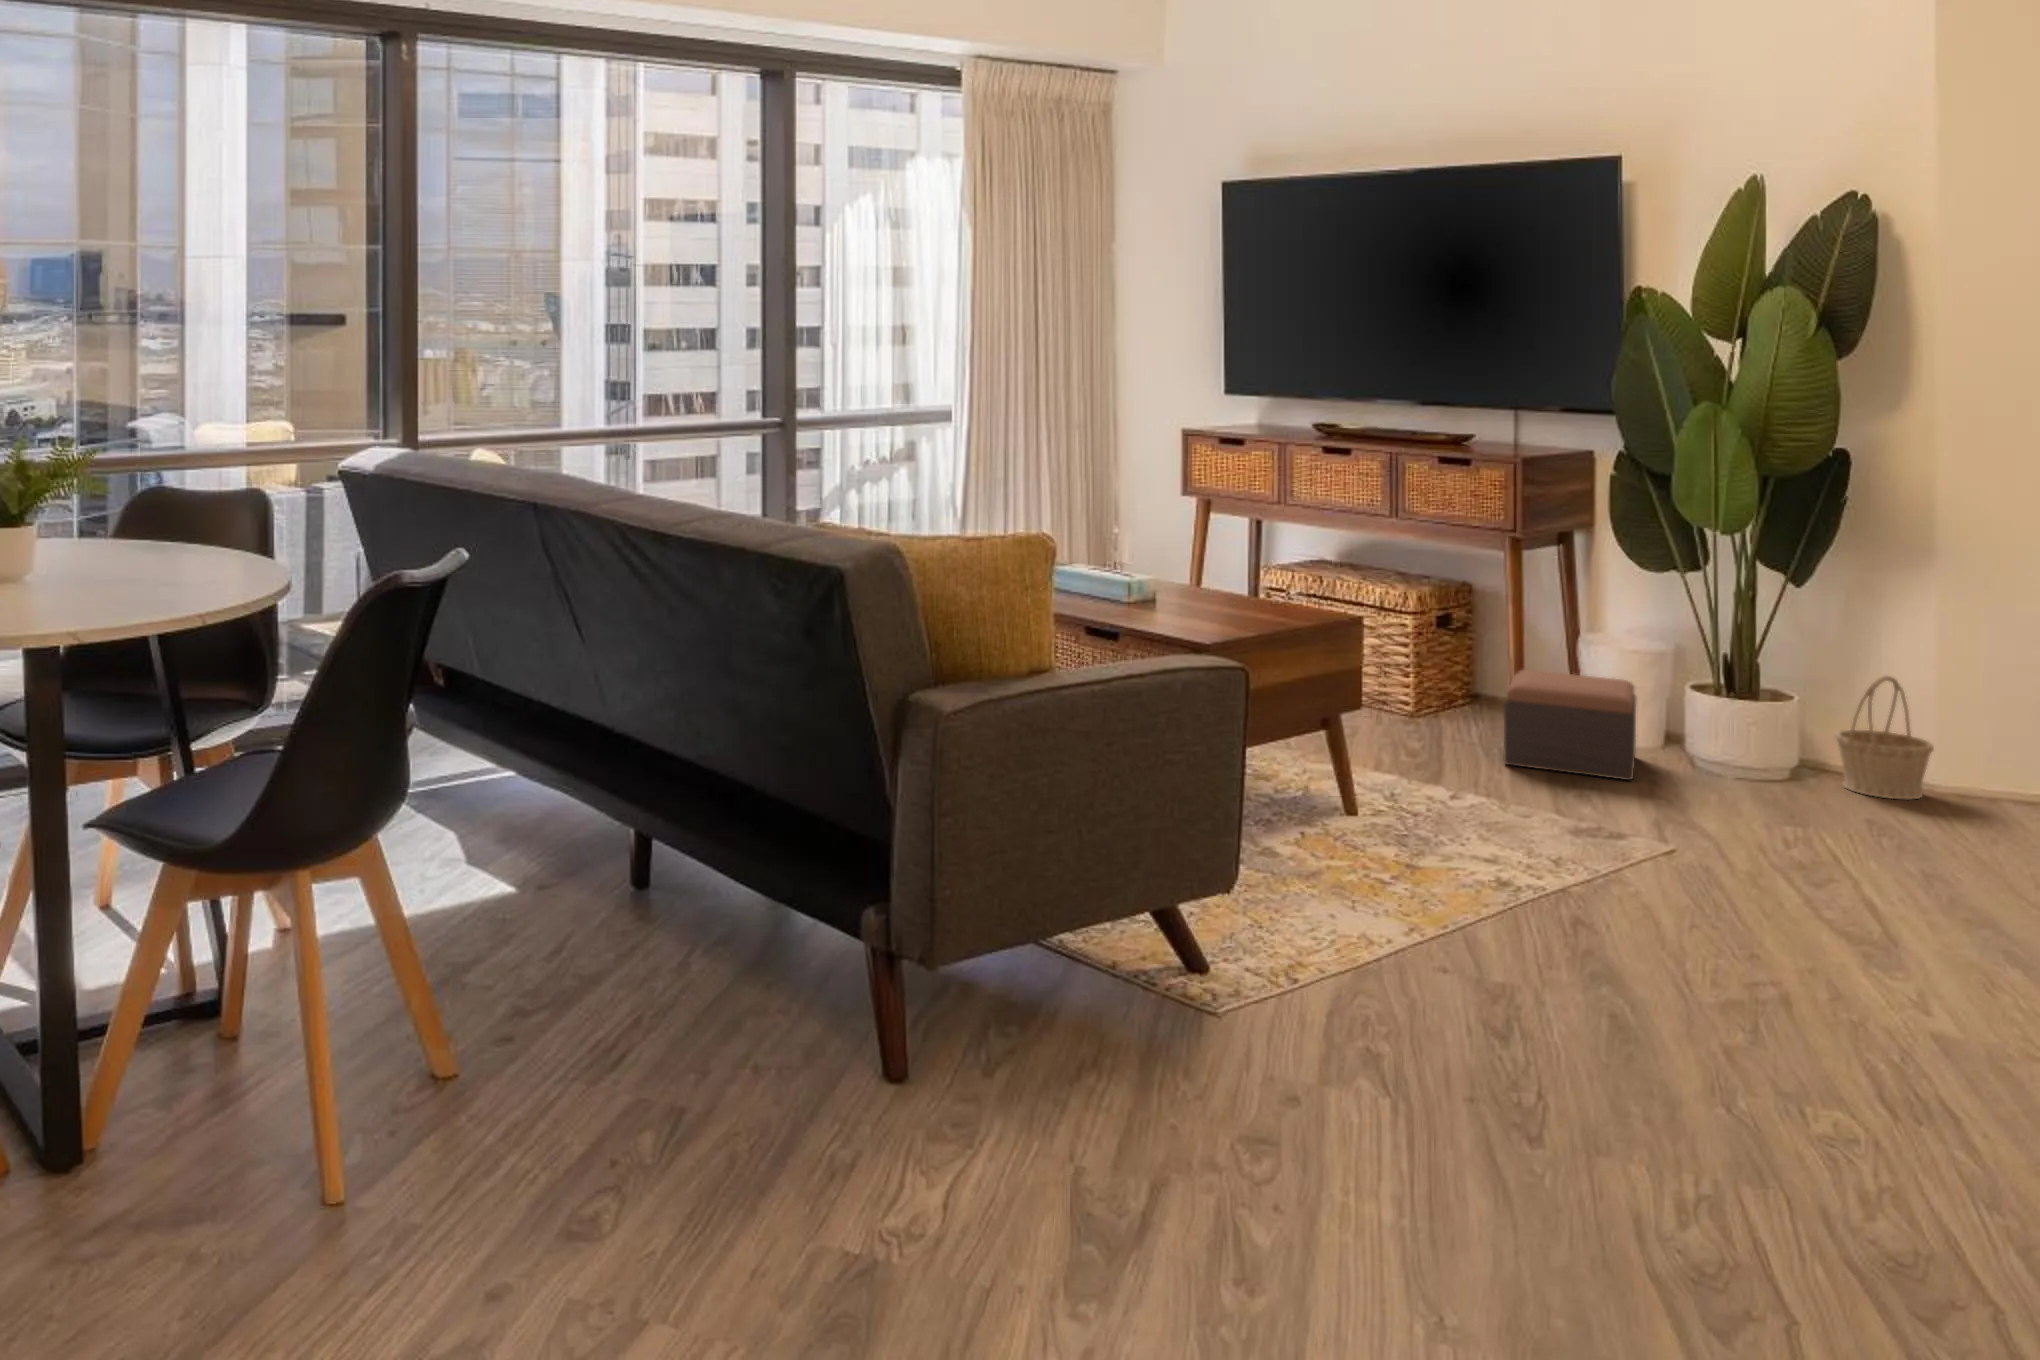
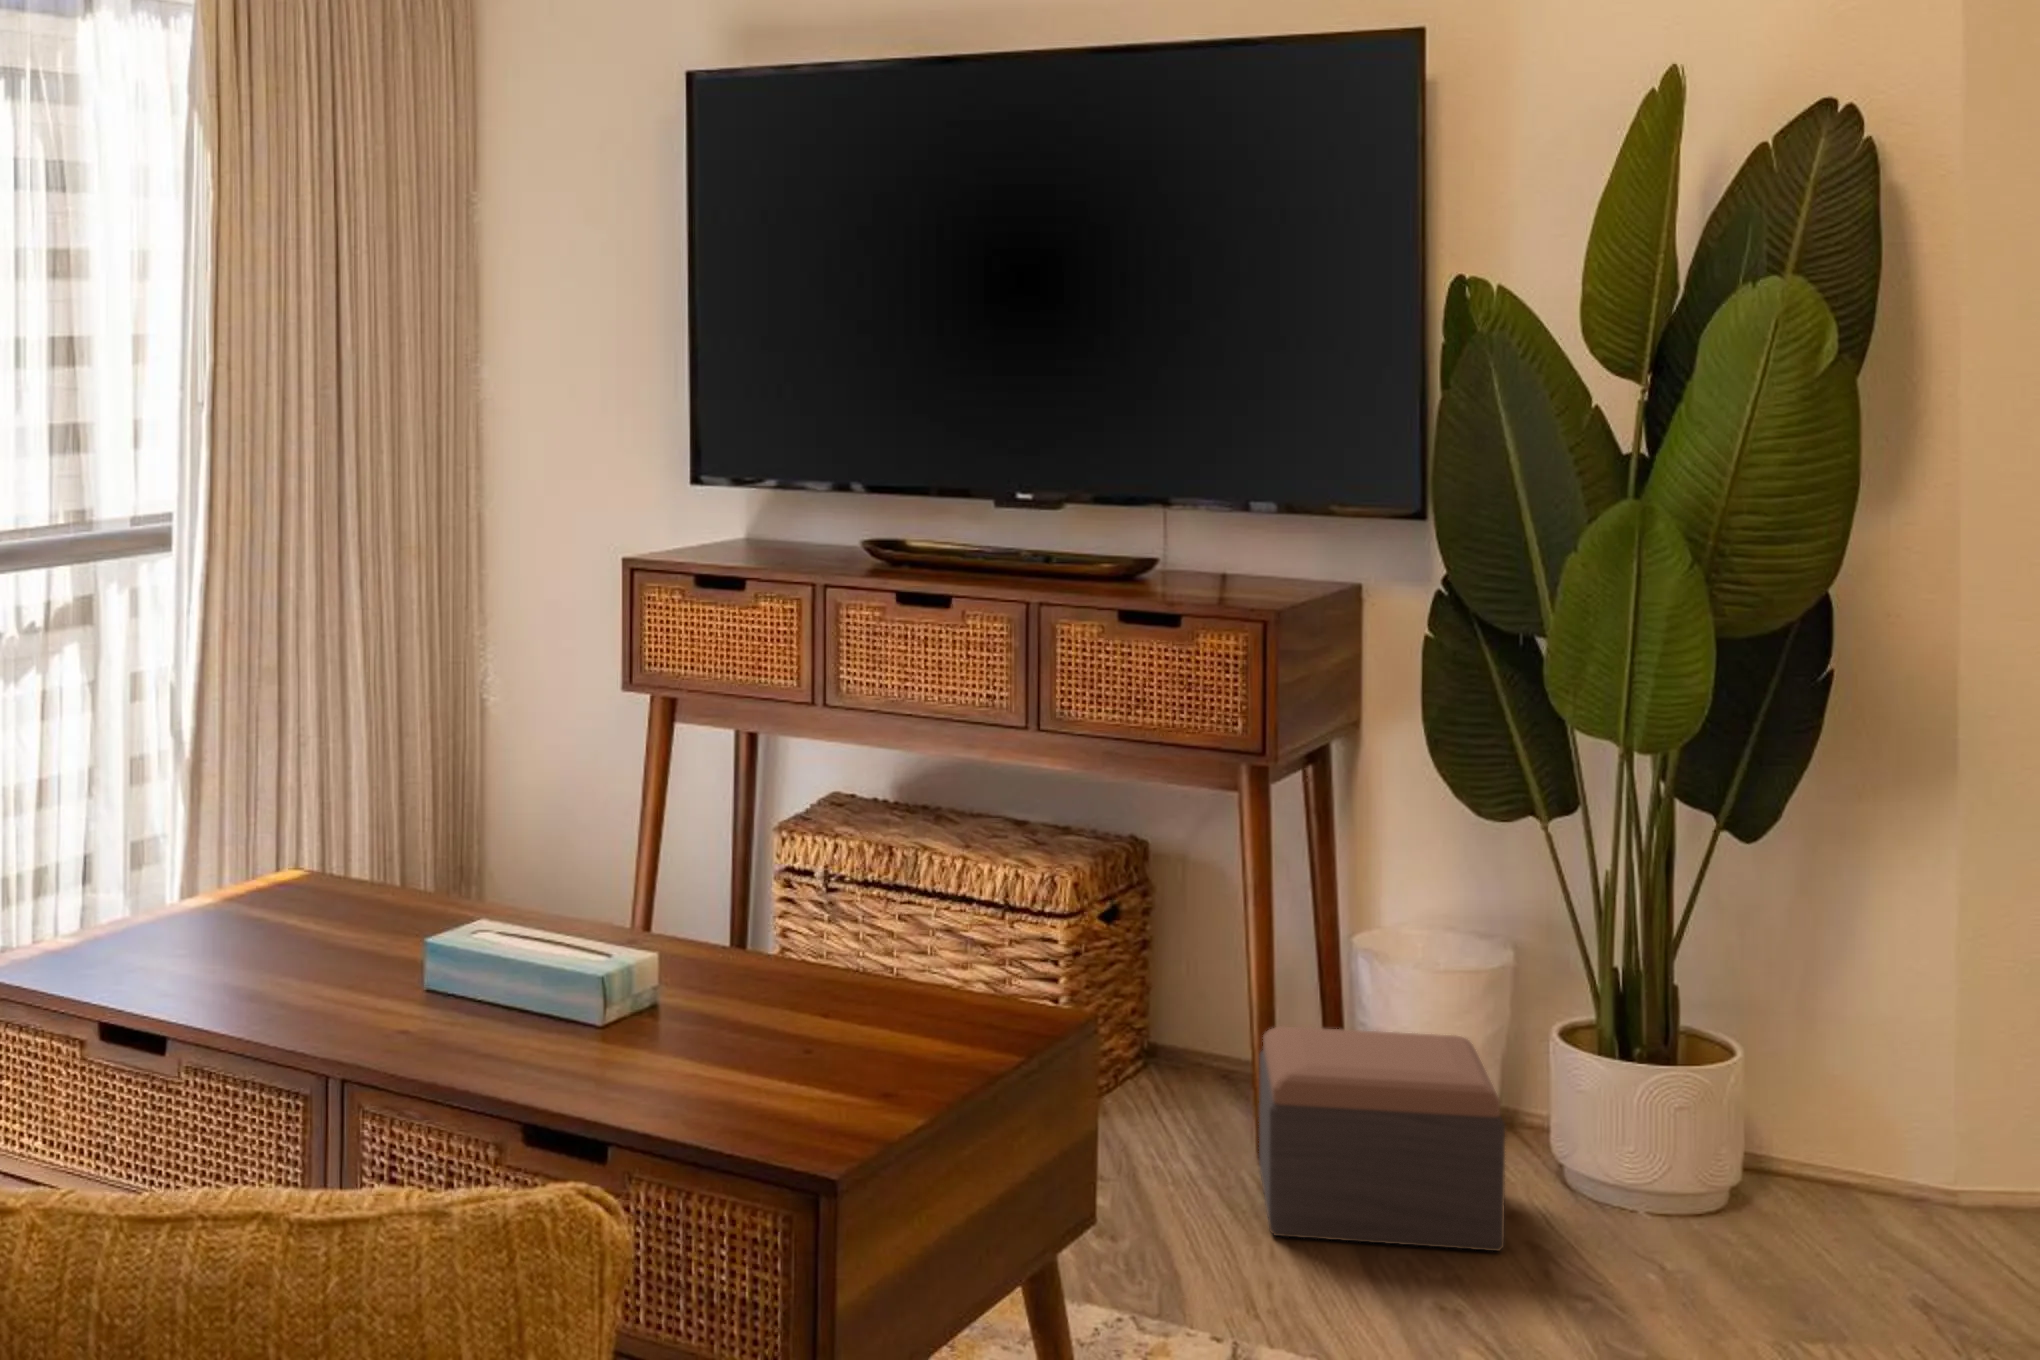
basket: present [1835,675,1934,799] -> none [1813,1001,1979,1240]

